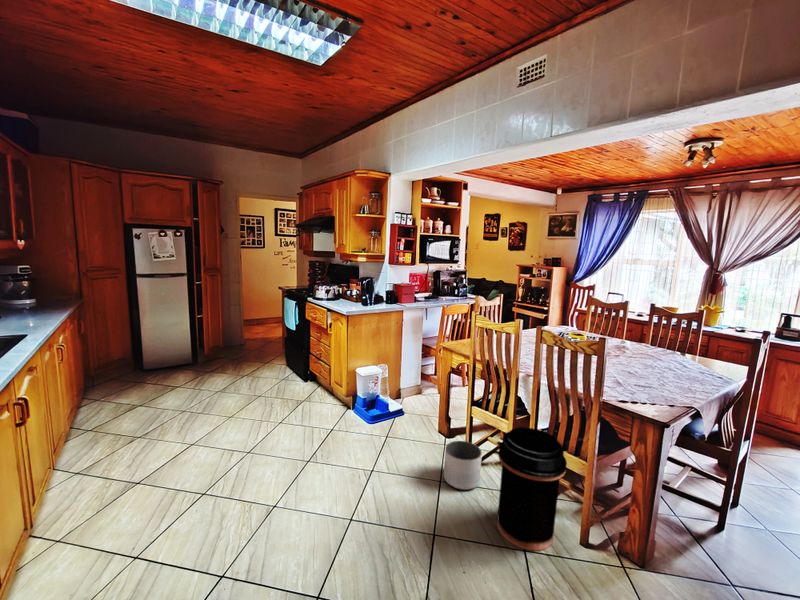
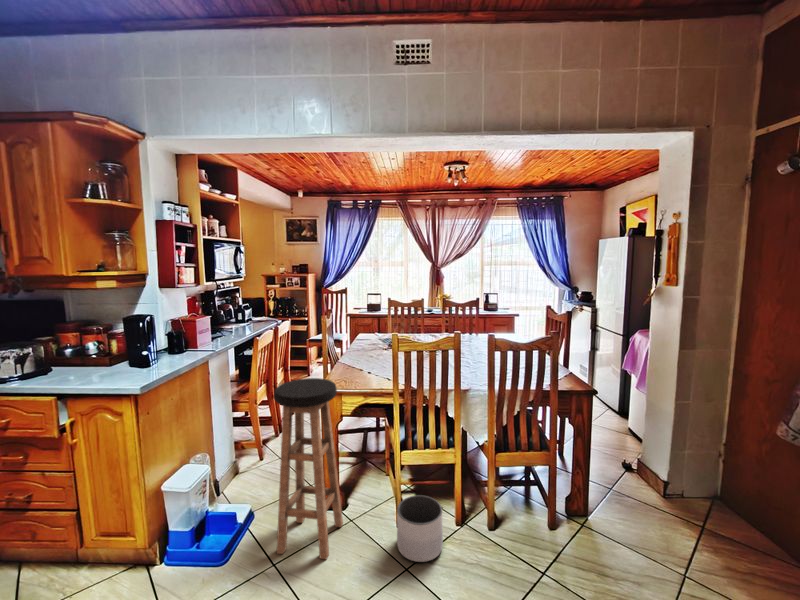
bar stool: none [391,331,439,450] -> present [274,378,343,559]
trash can: present [497,427,567,551] -> none [483,441,554,573]

